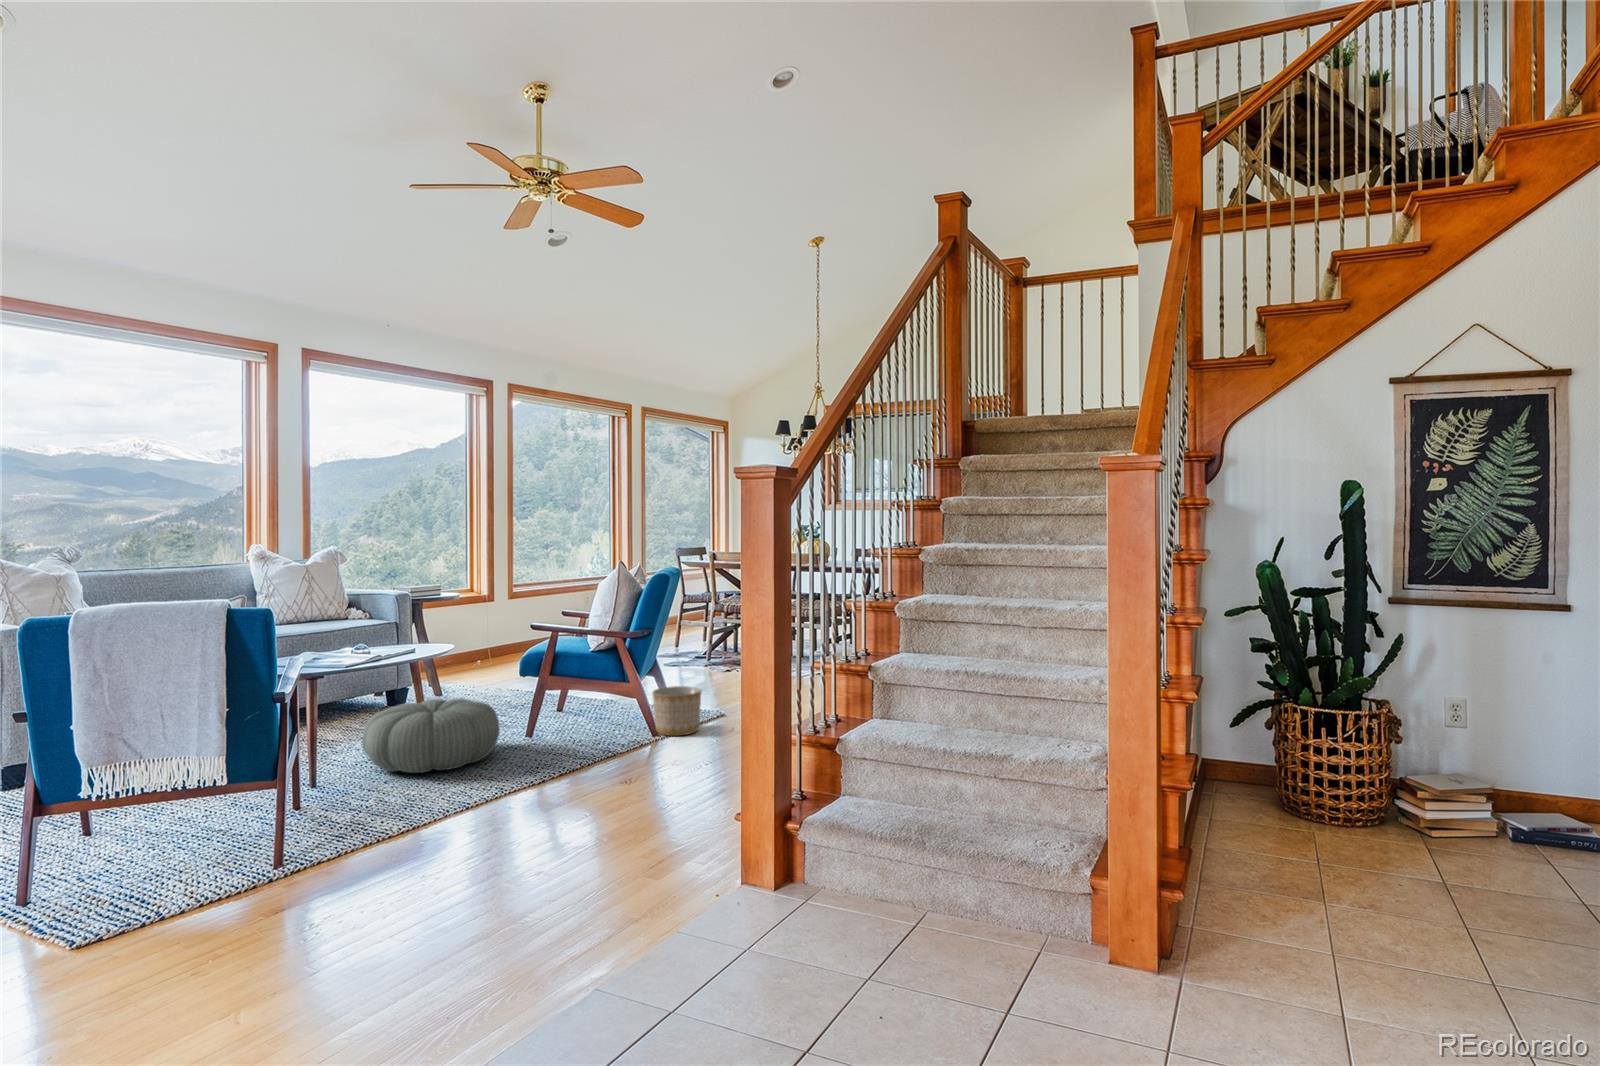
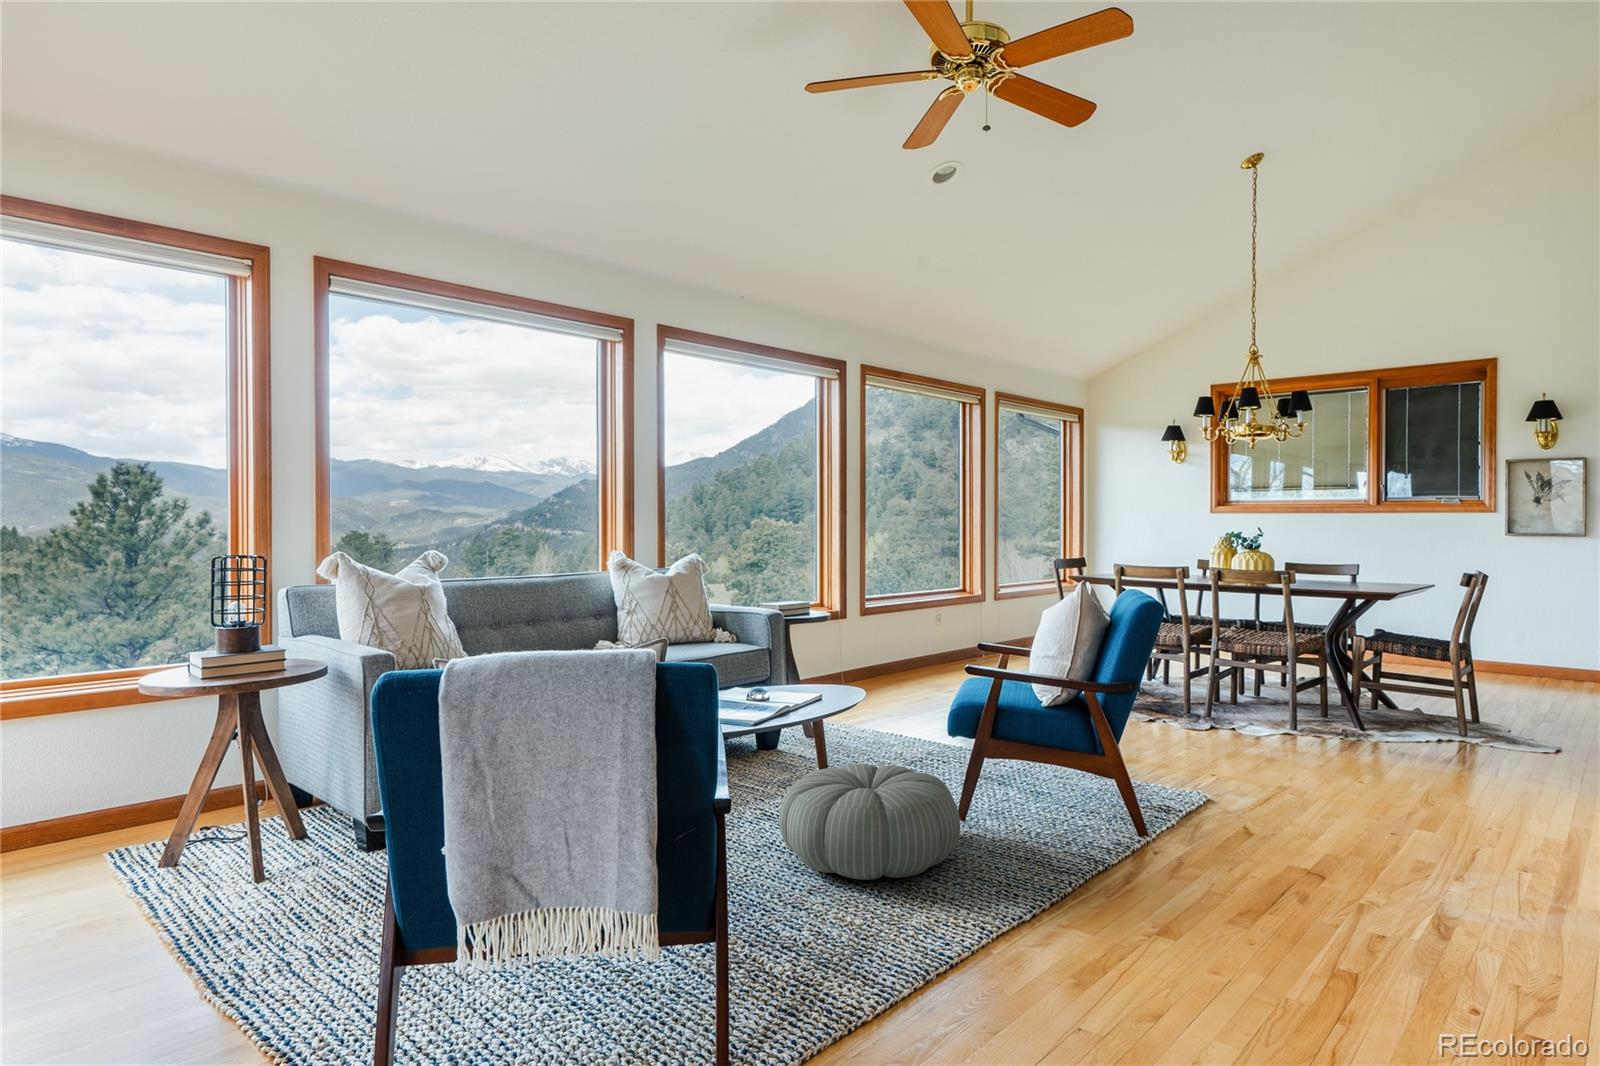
planter: present [653,686,702,736] -> none [1154,760,1233,838]

